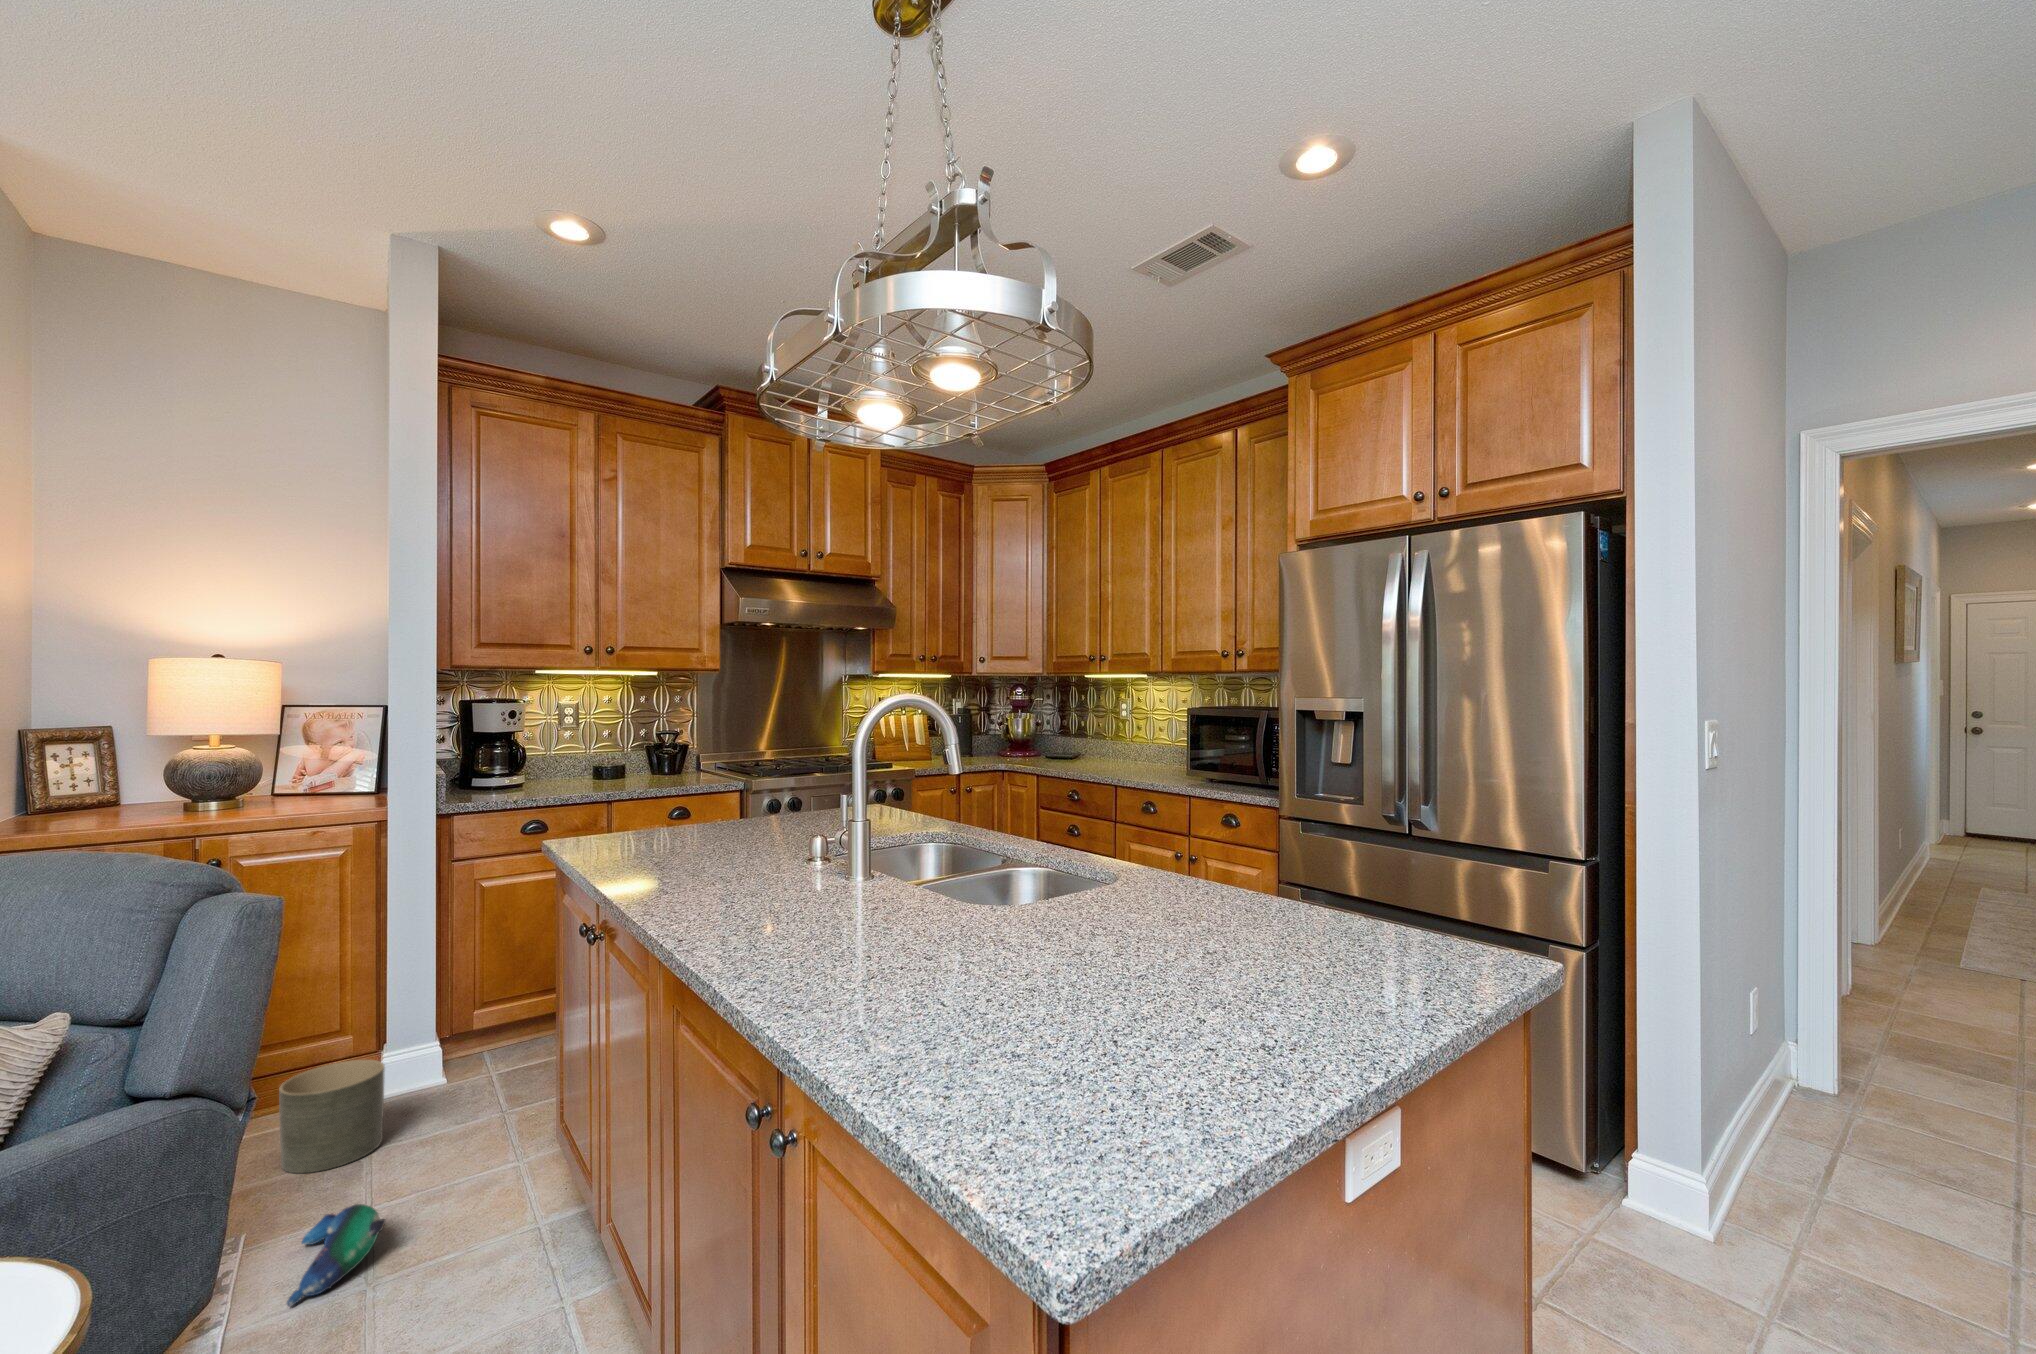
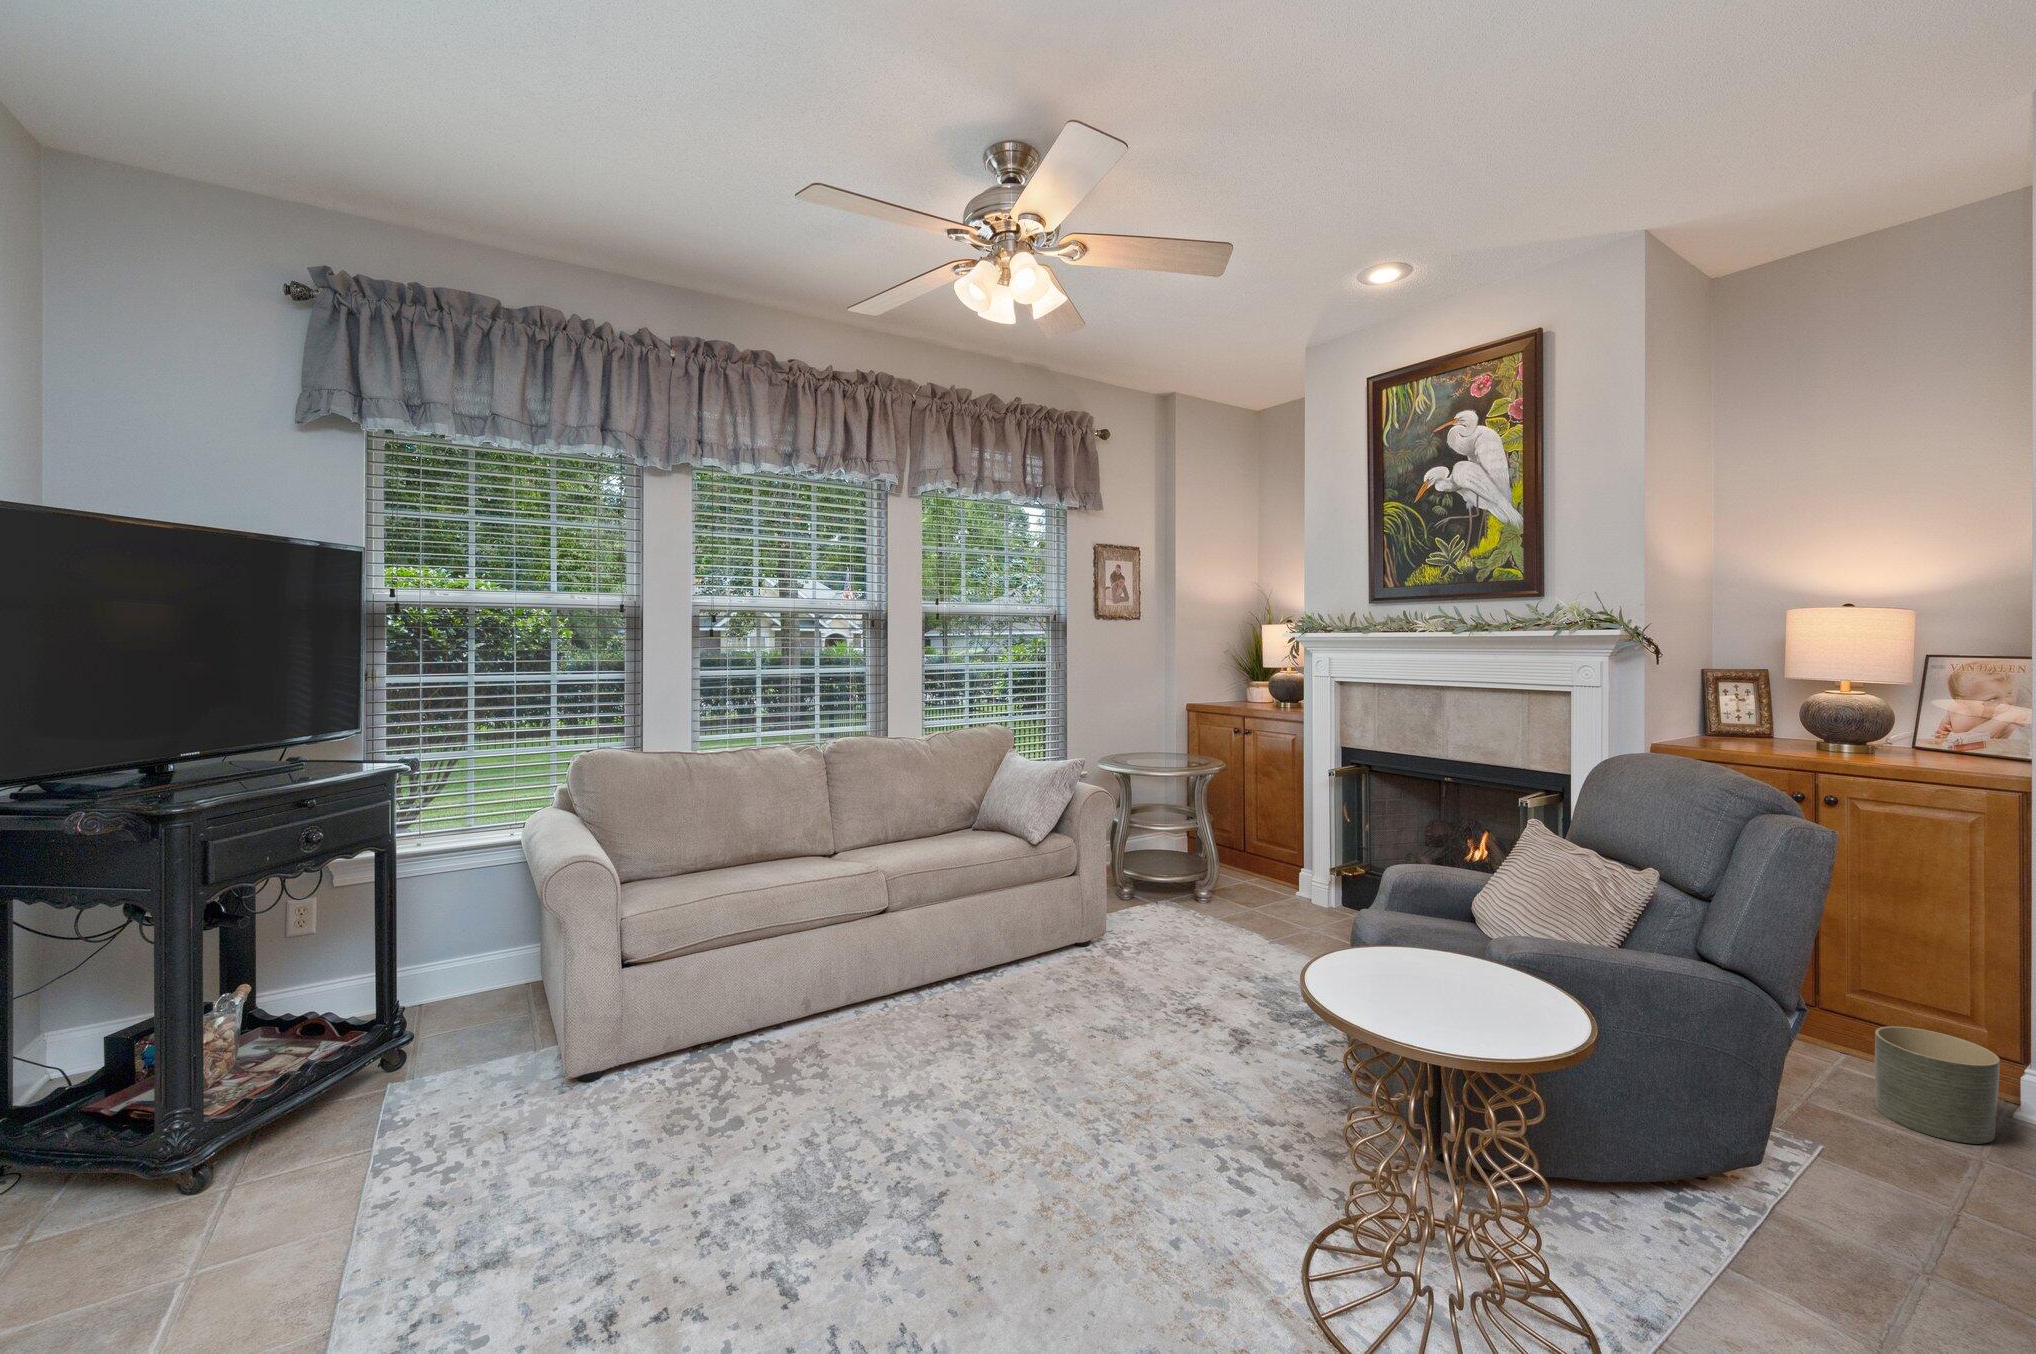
plush toy: present [287,1204,386,1307] -> none [1827,1166,1943,1230]

